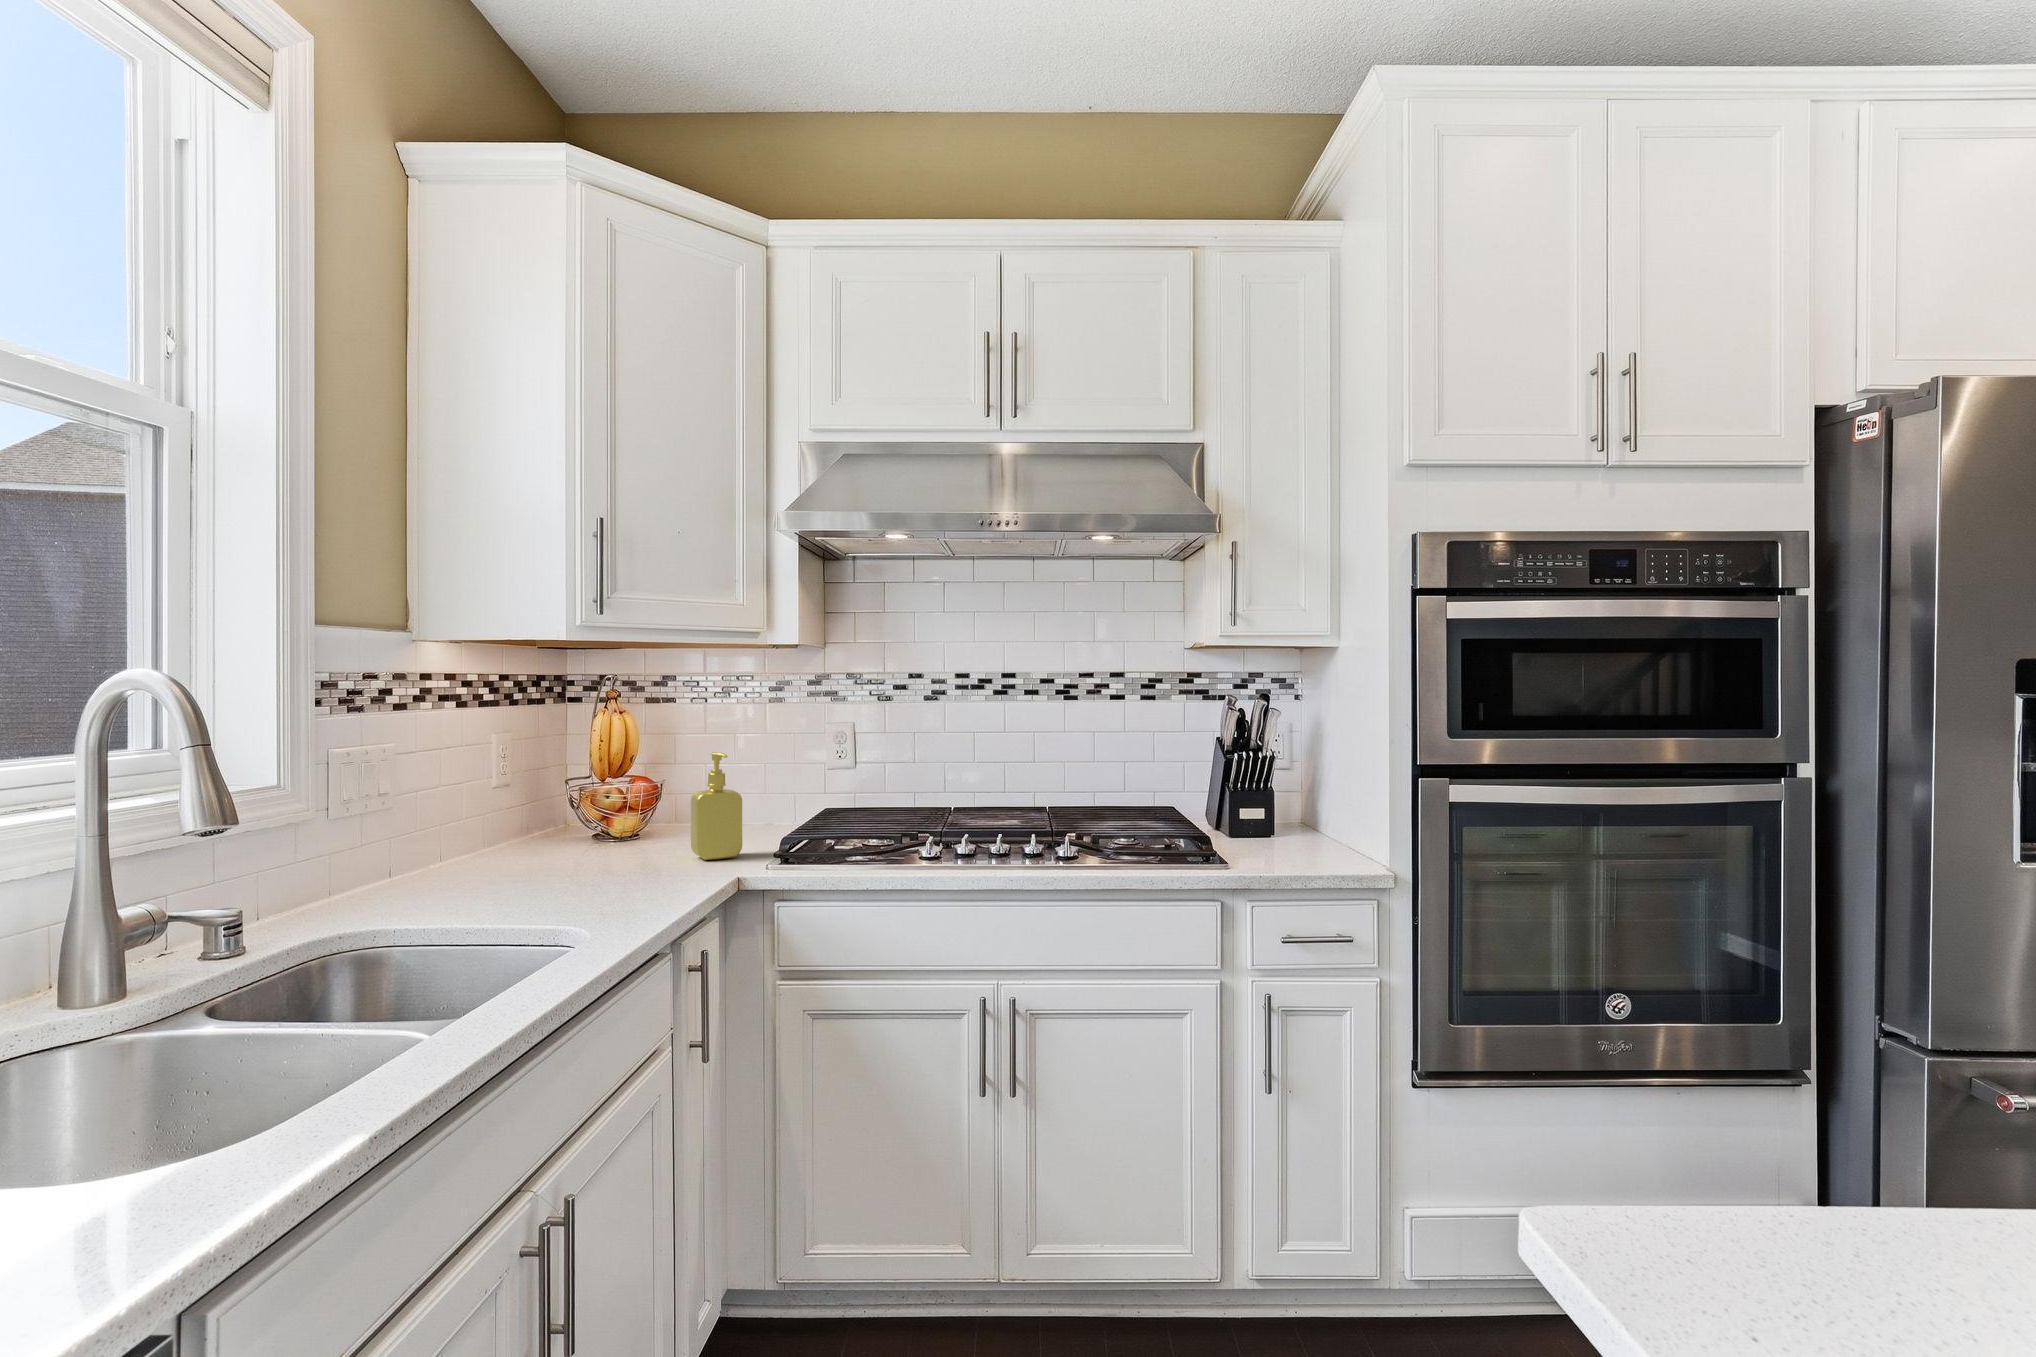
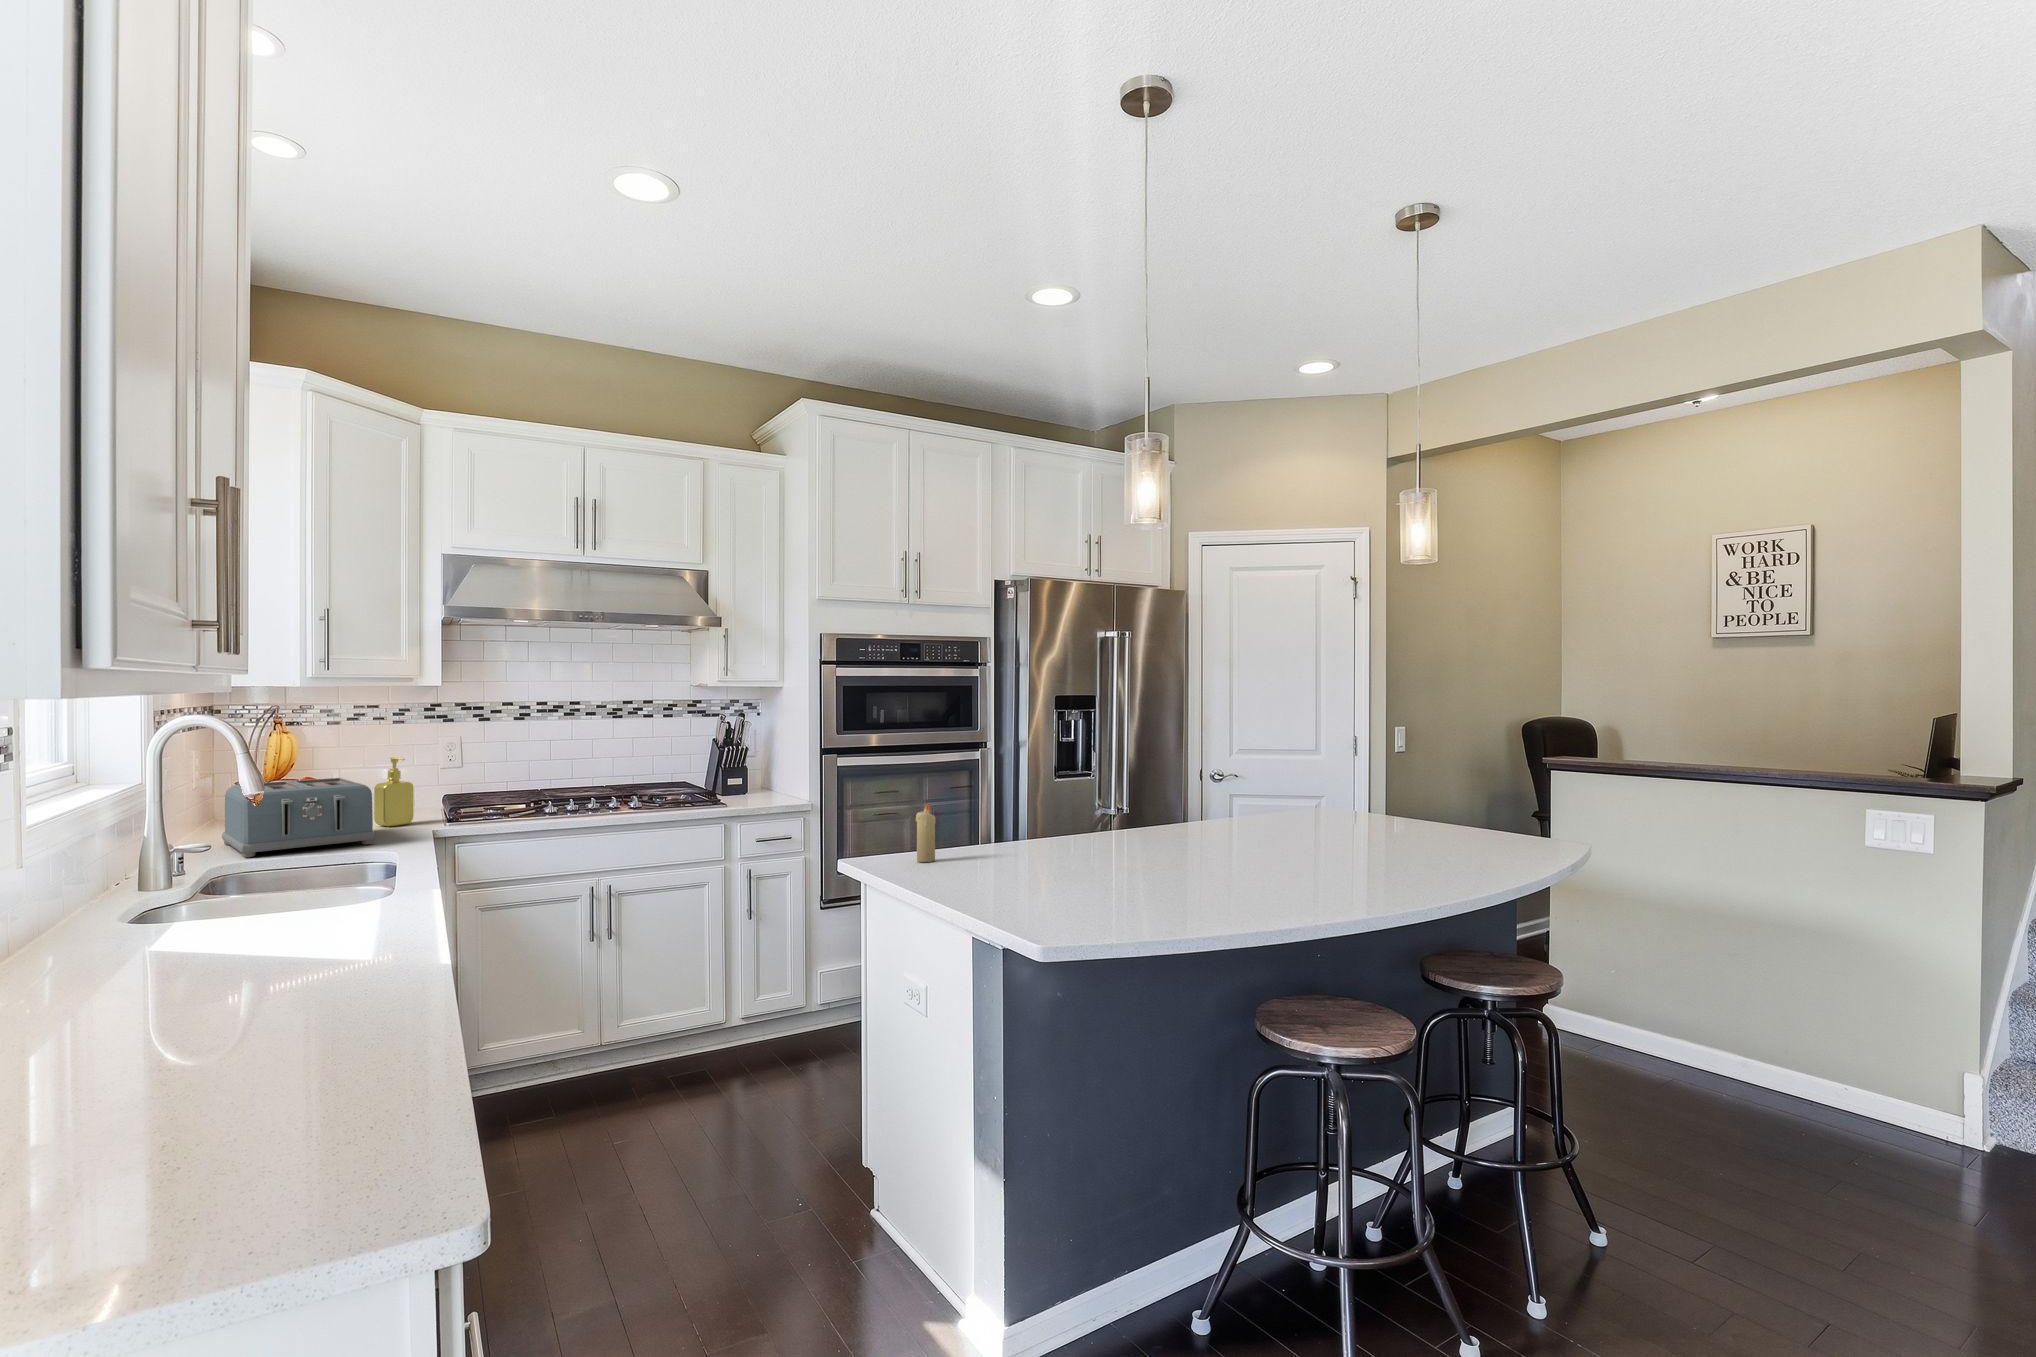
toaster: none [435,782,646,908] -> present [222,778,375,857]
candle: none [1789,1041,1889,1297] -> present [916,803,936,862]

